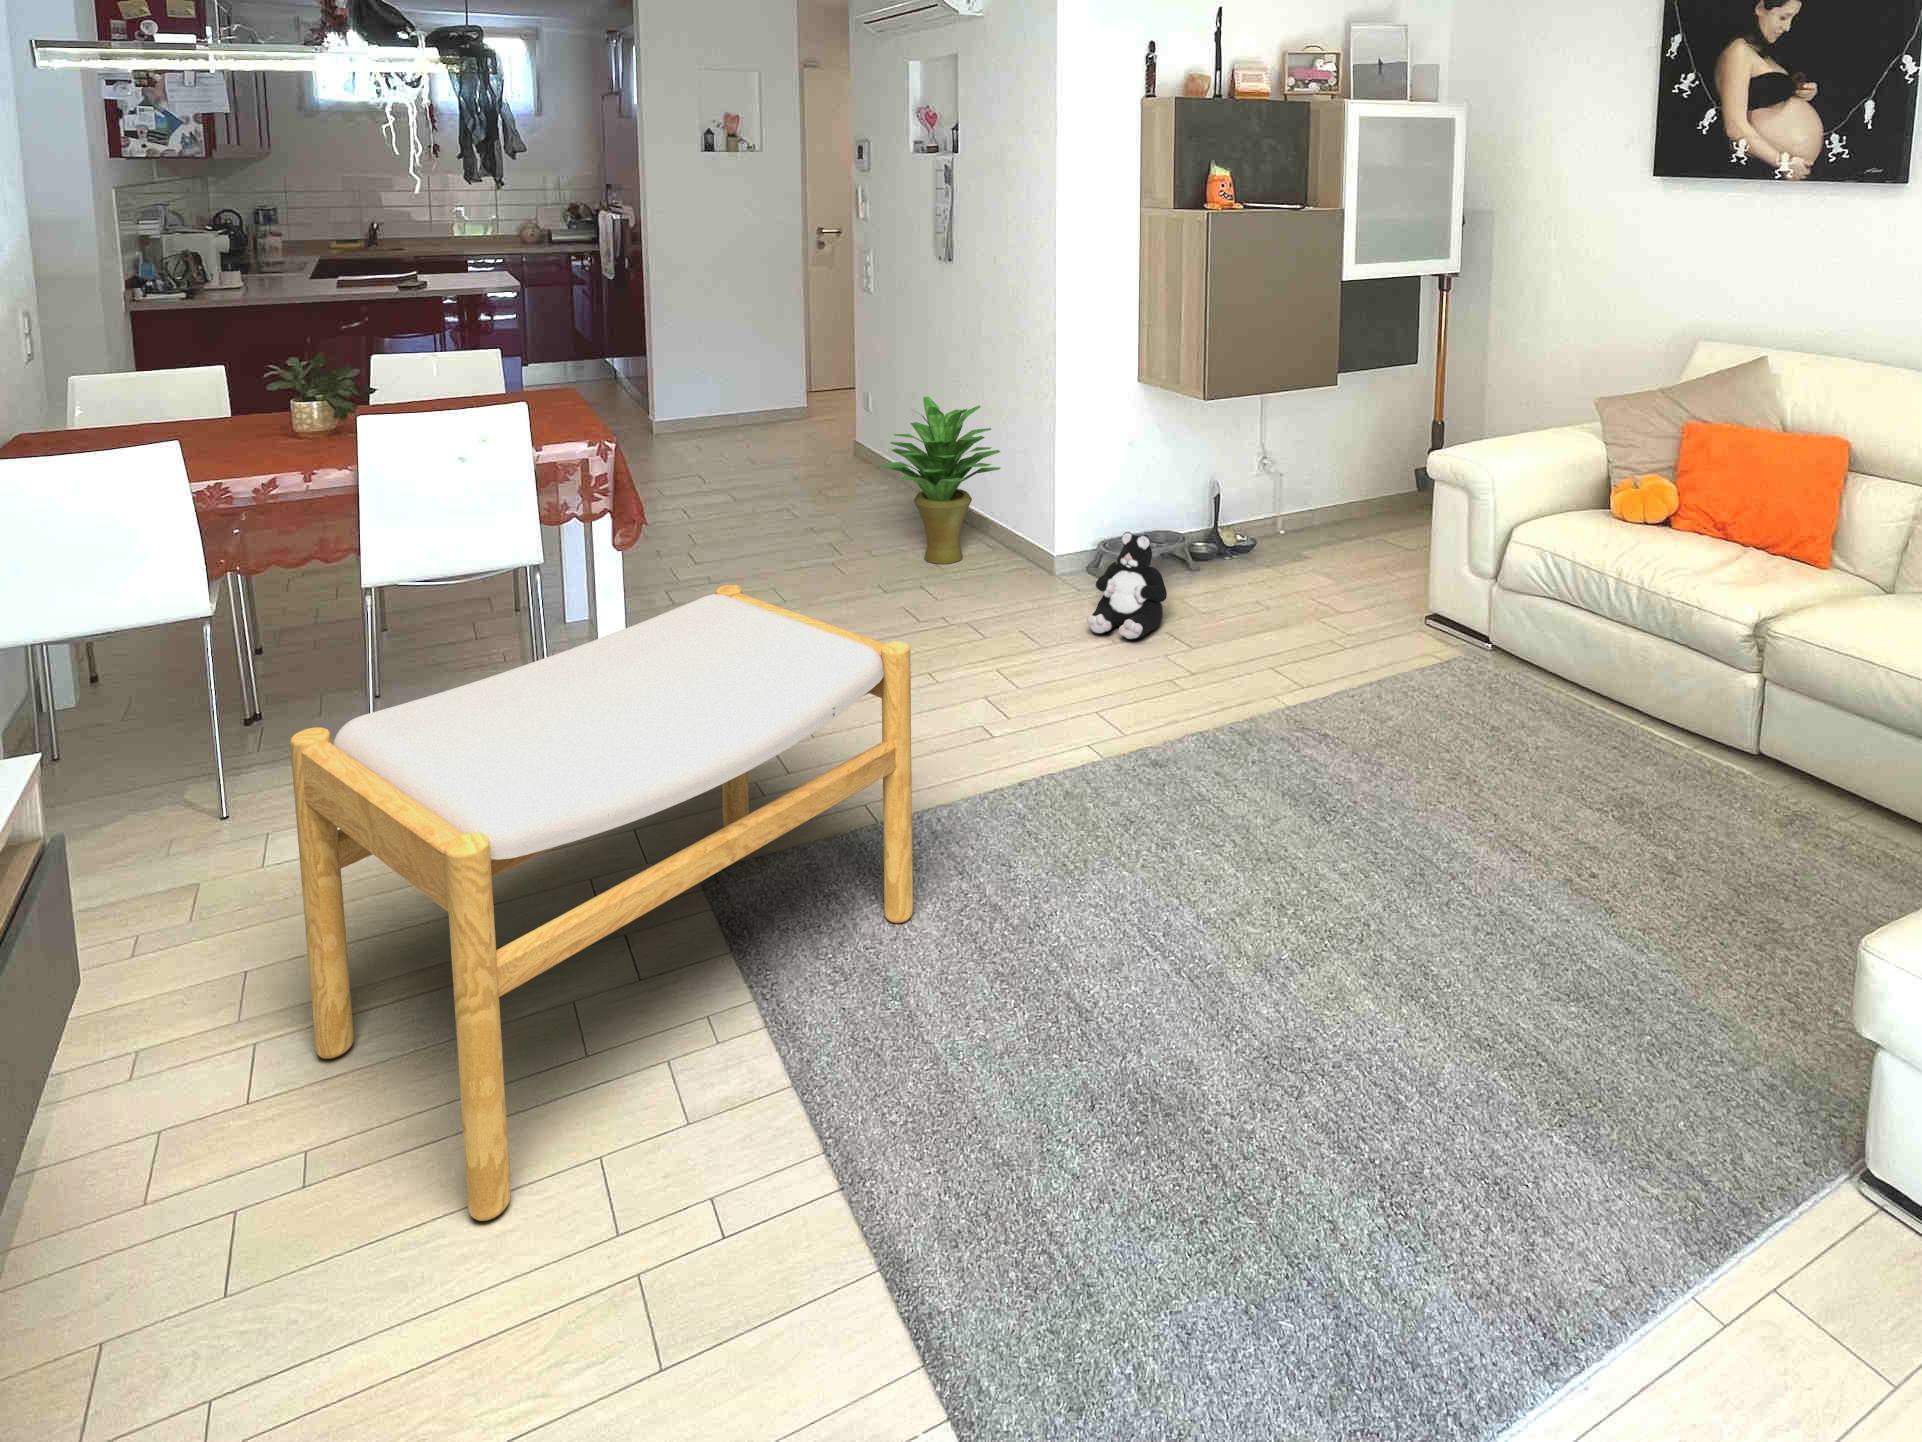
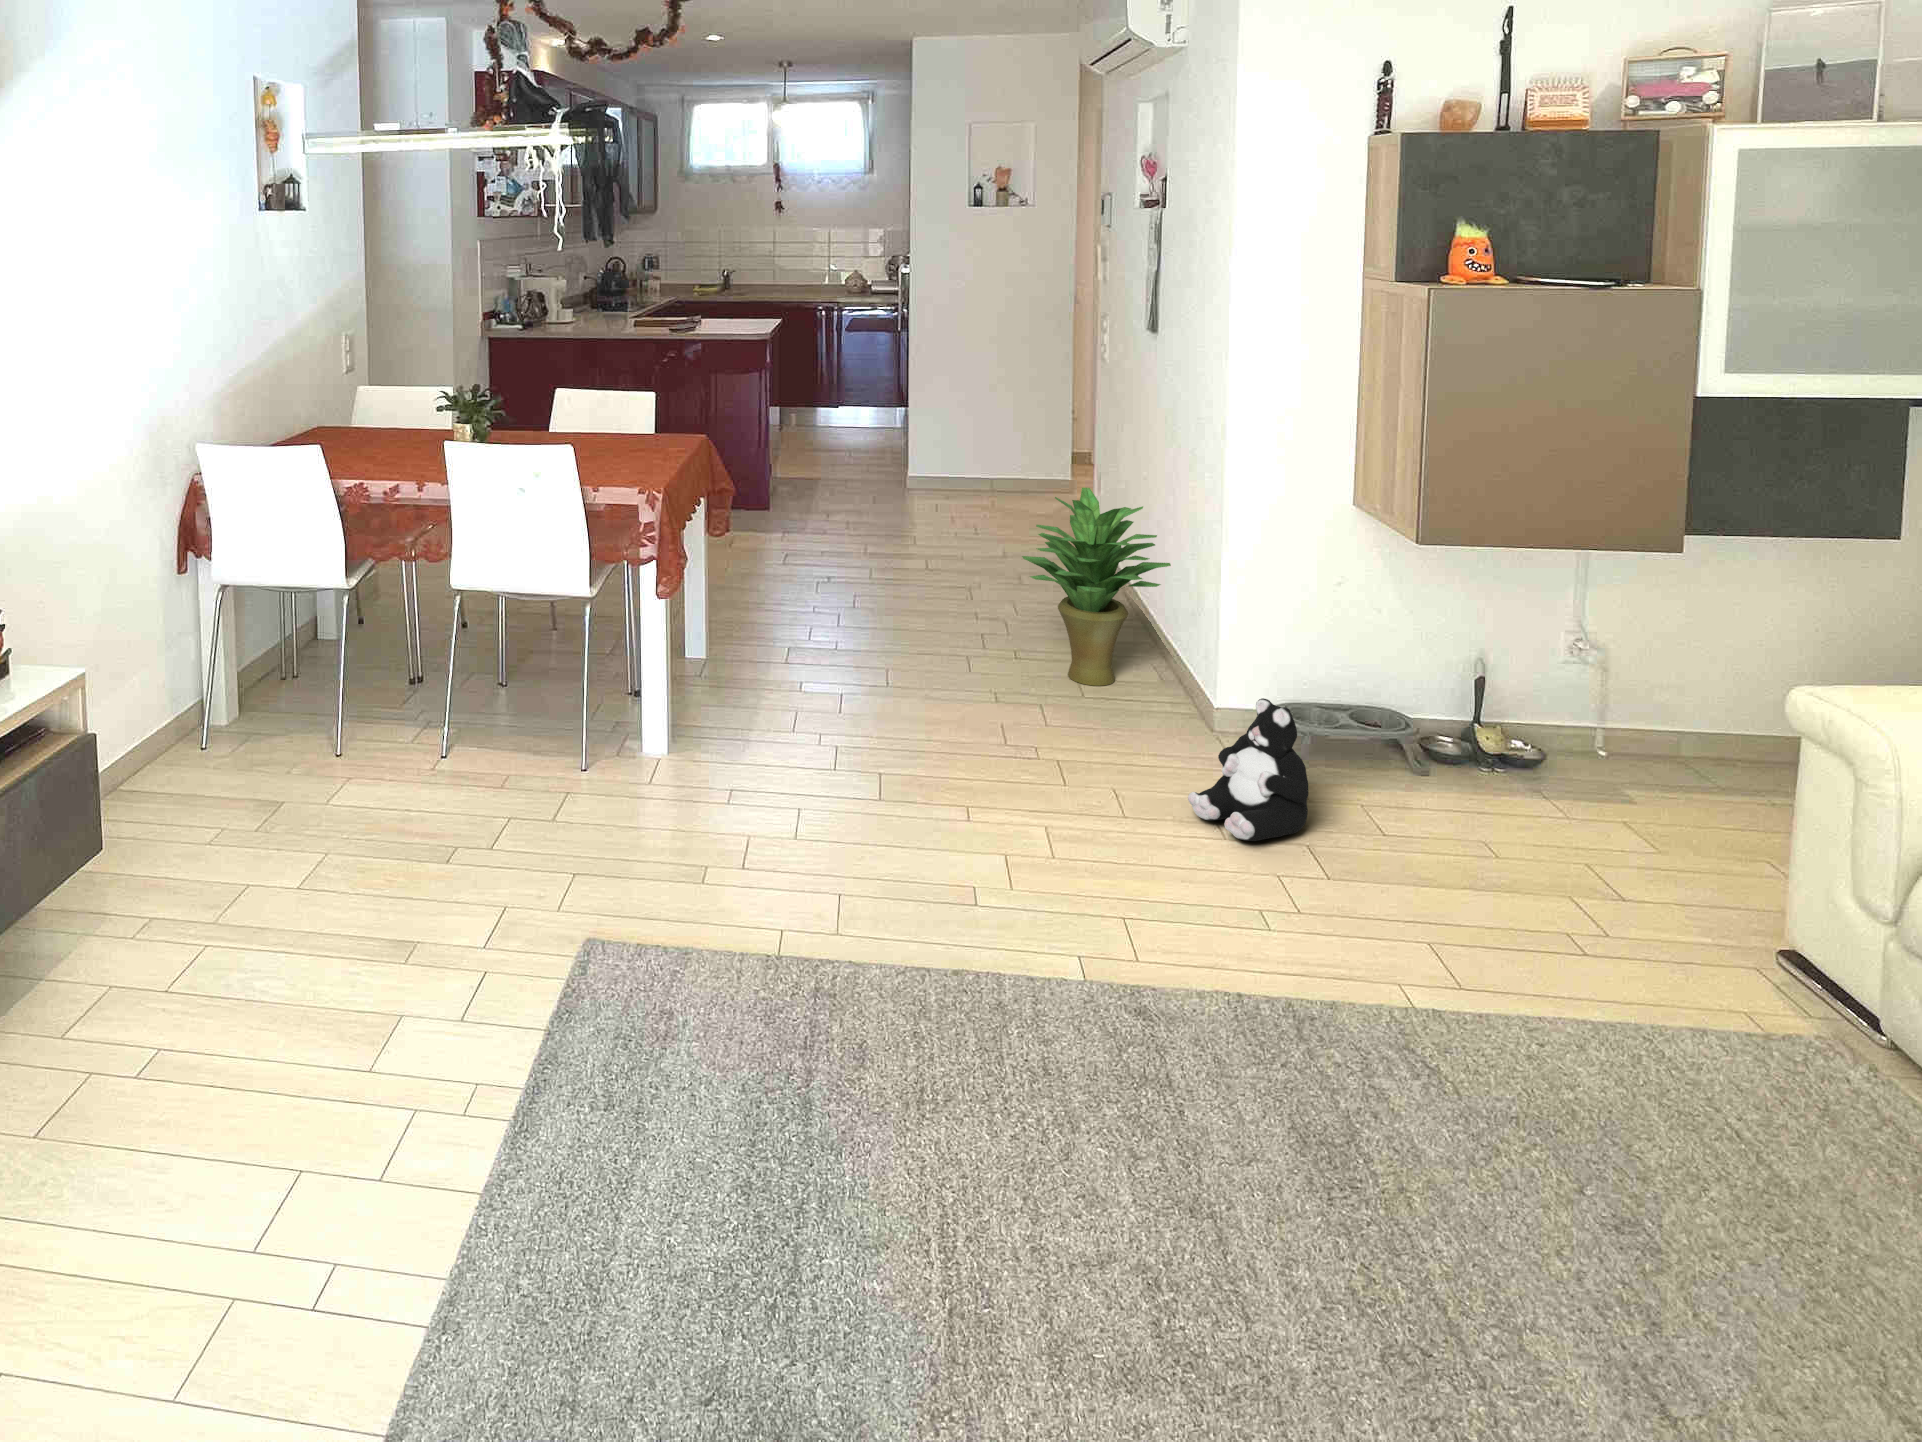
footstool: present [290,585,913,1221] -> none [184,651,731,1166]

